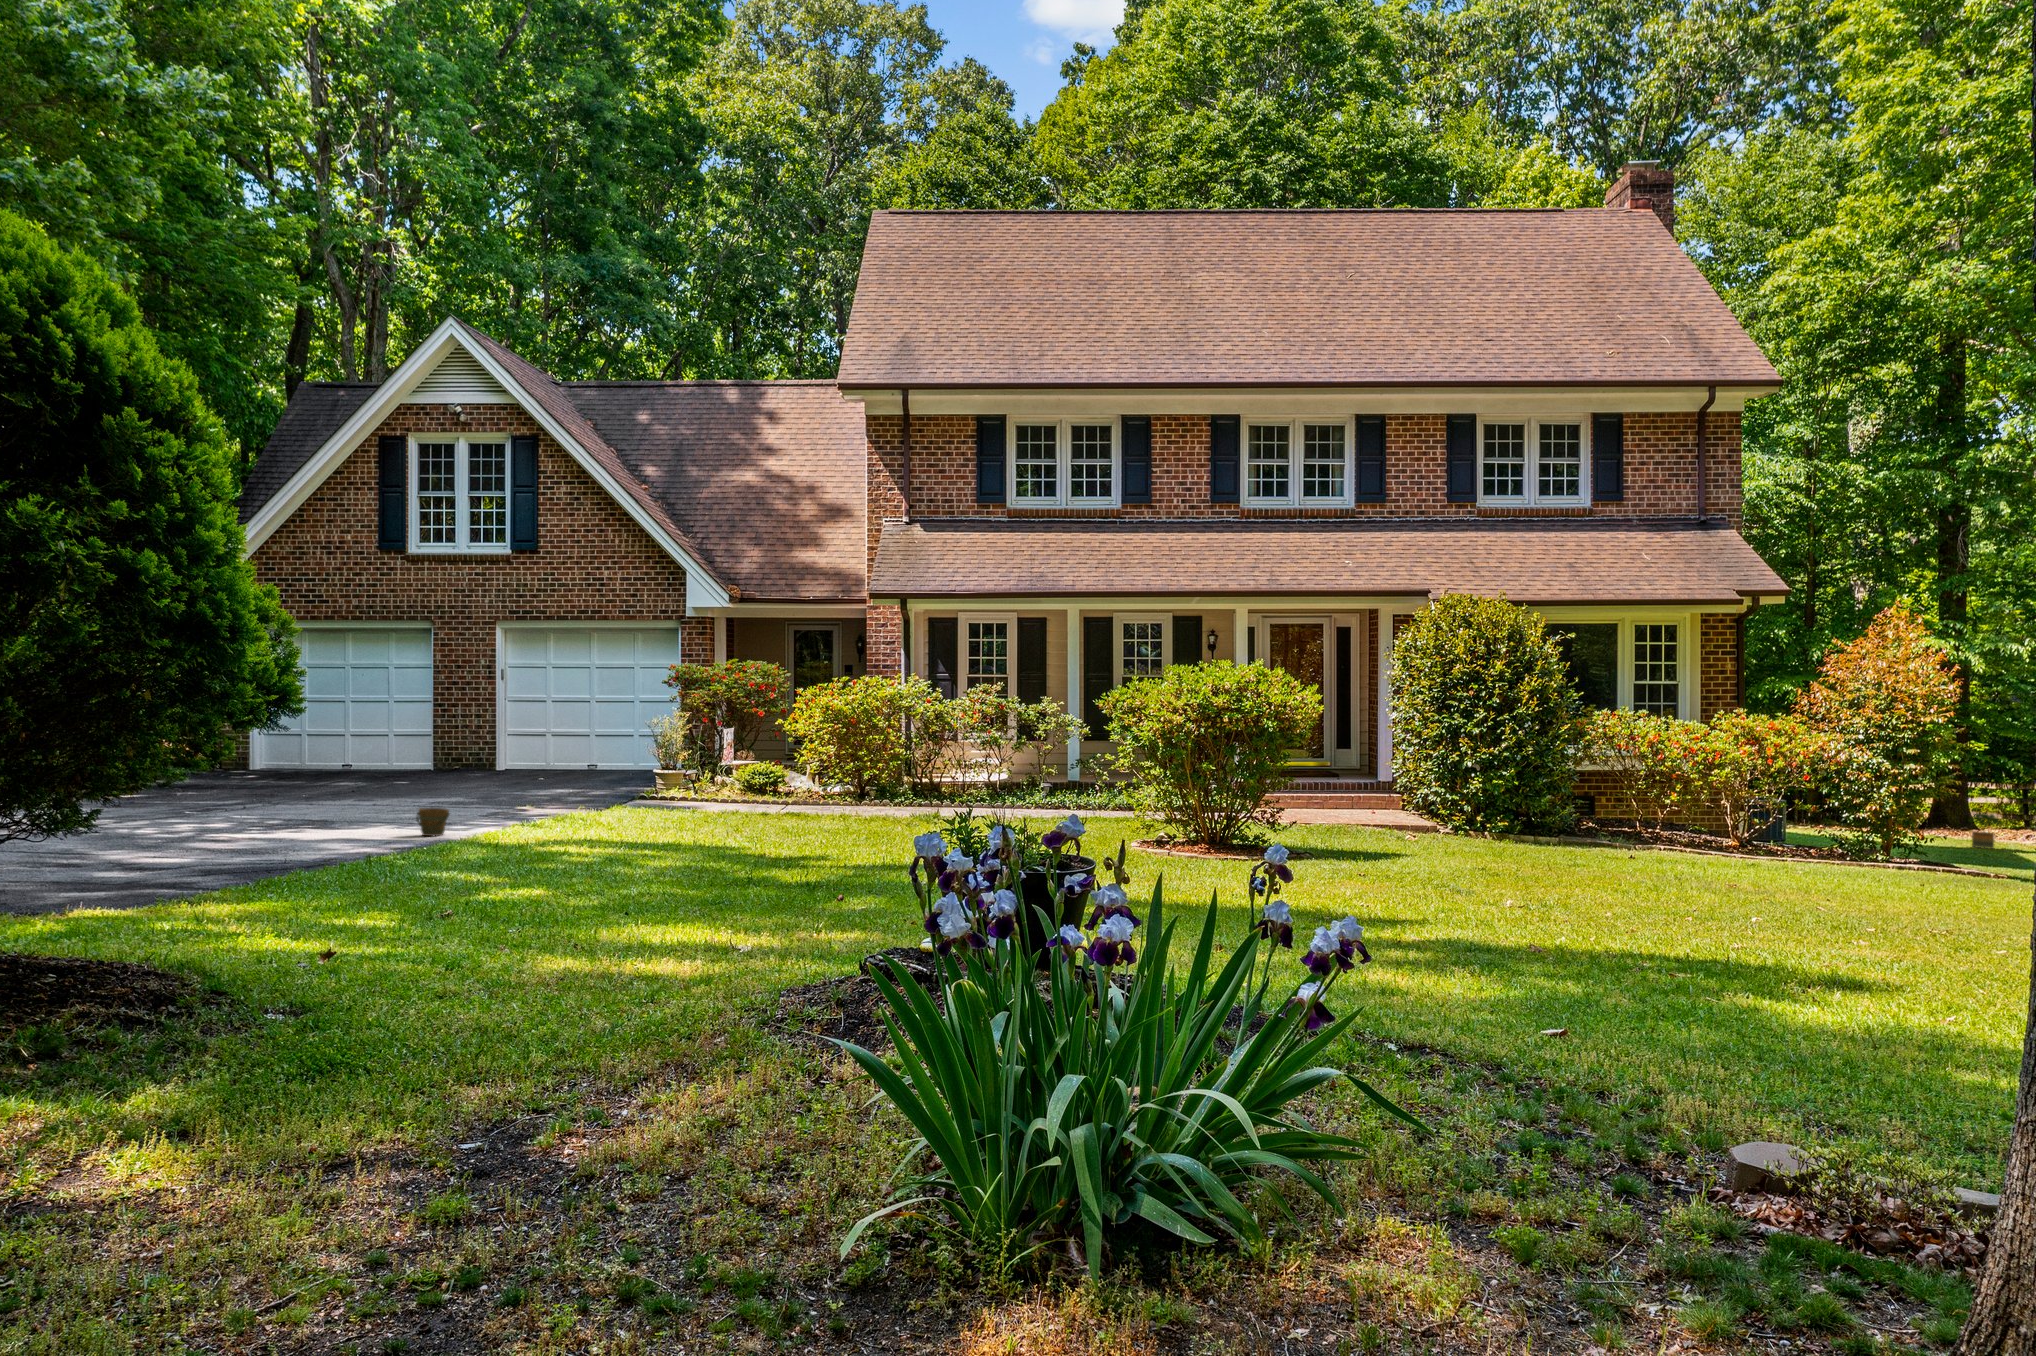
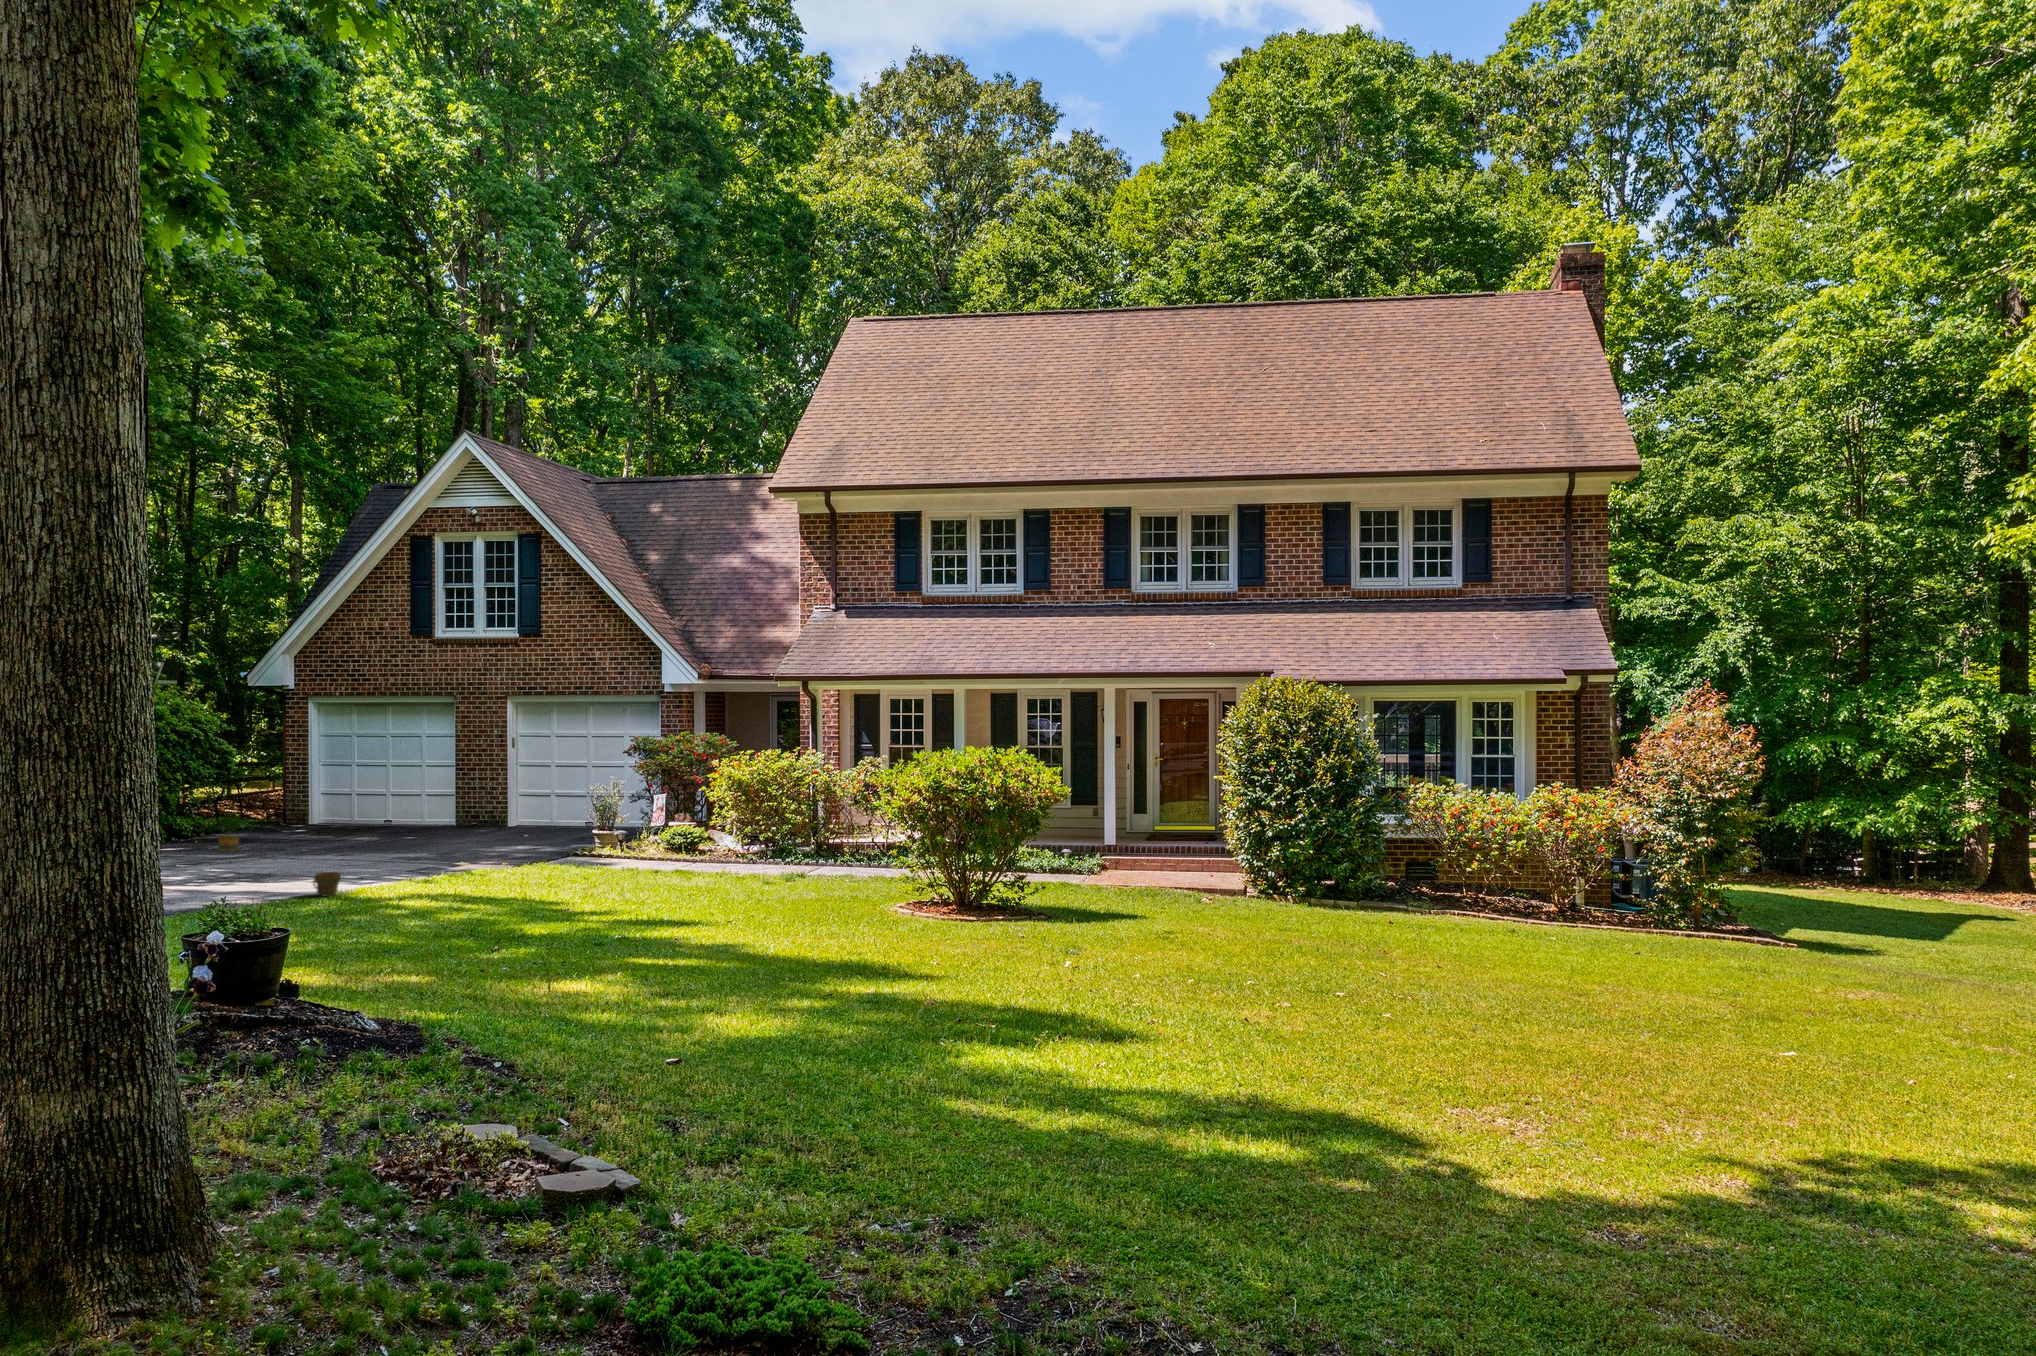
potted tree: present [1970,813,2001,849] -> present [218,817,243,852]

